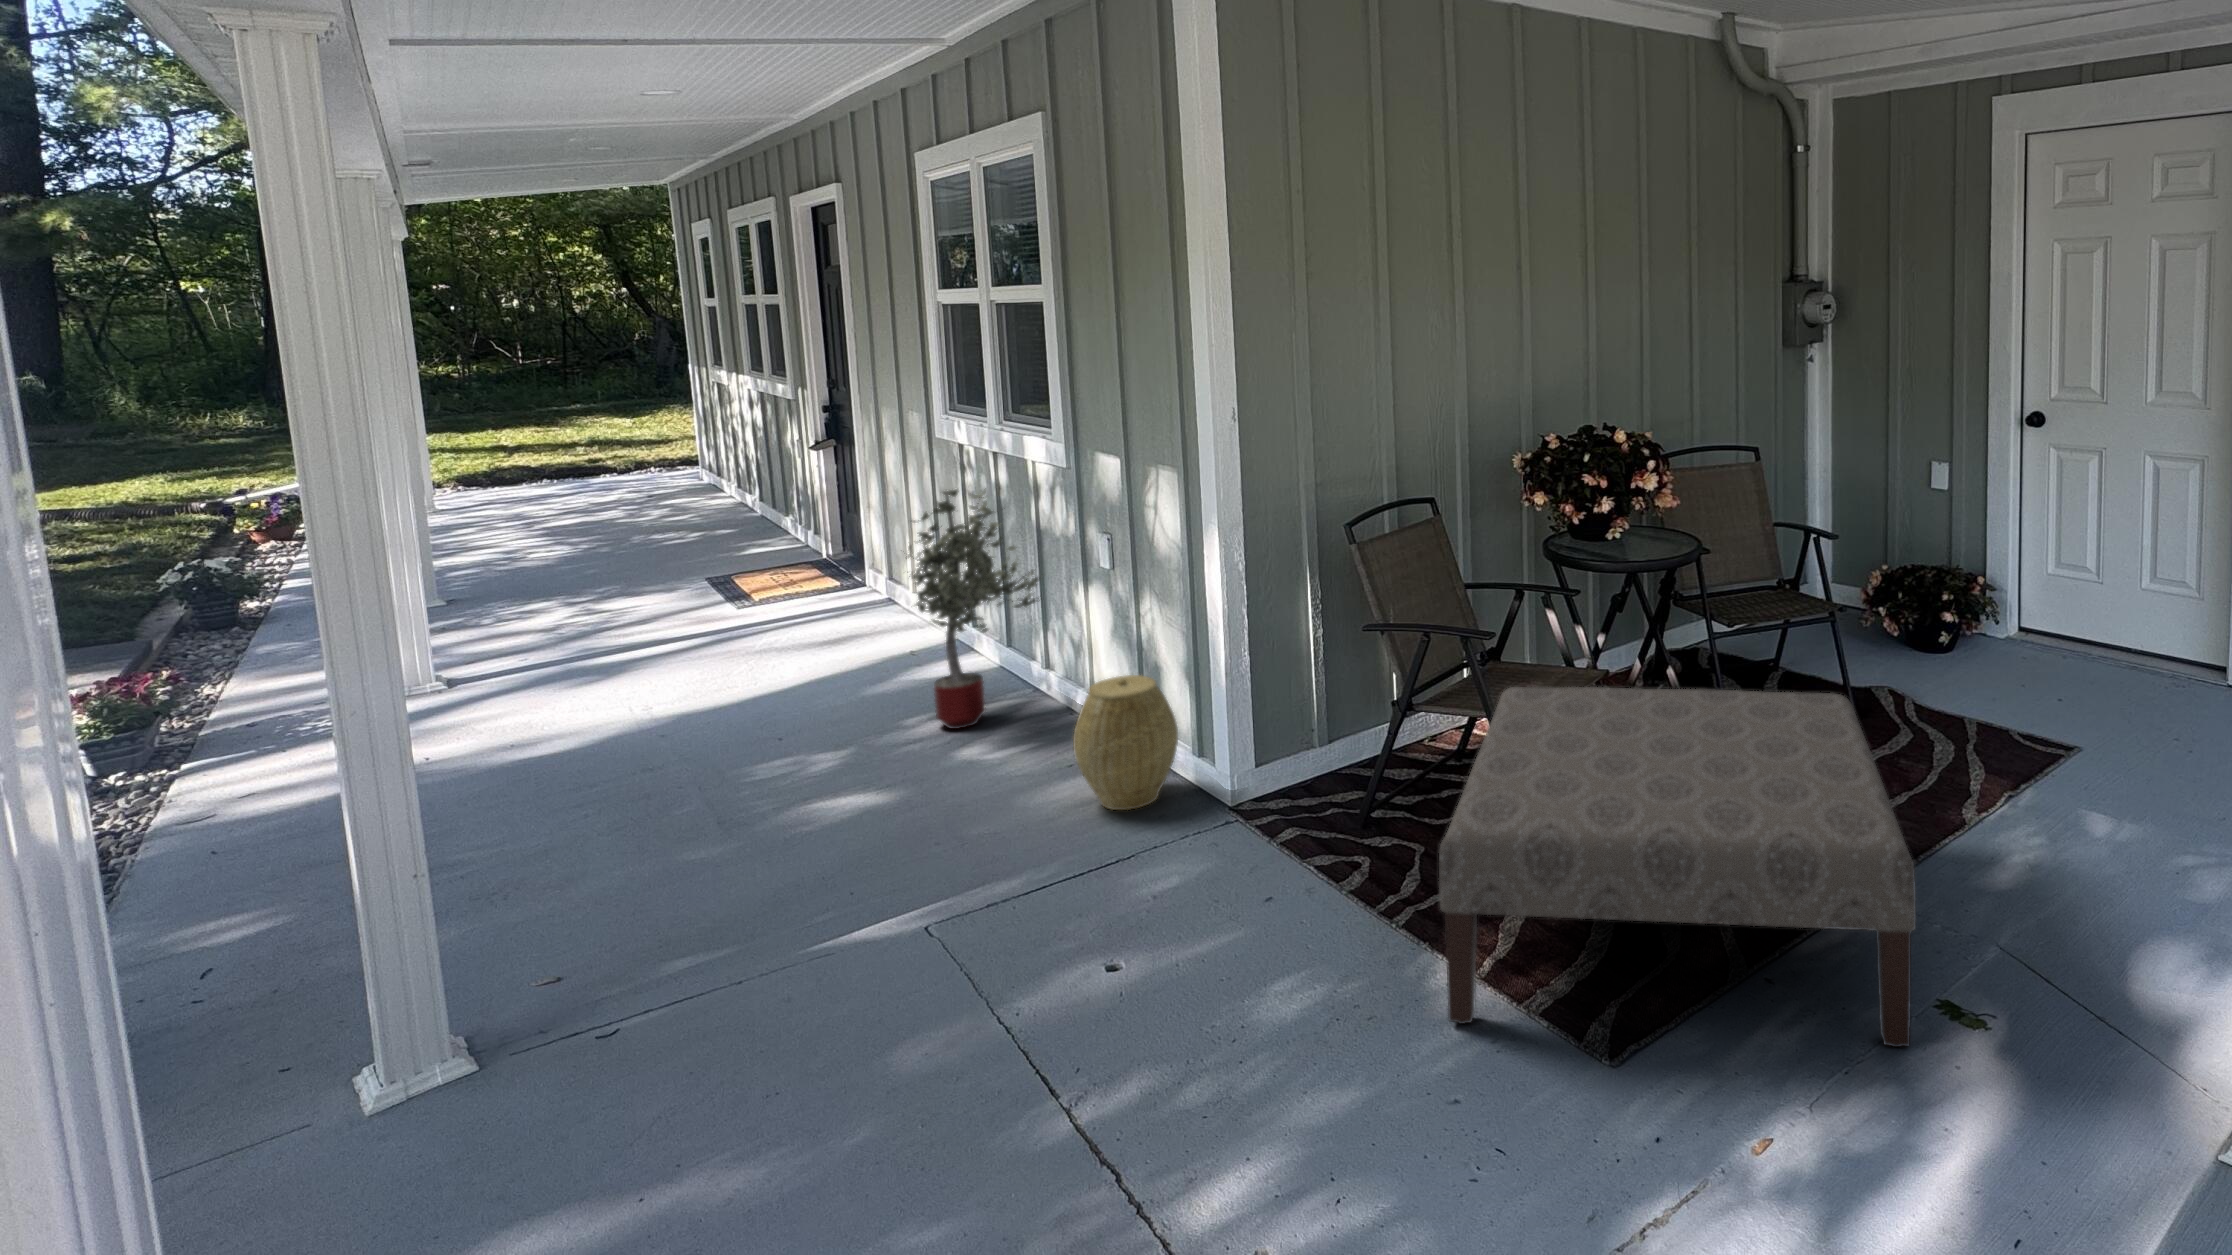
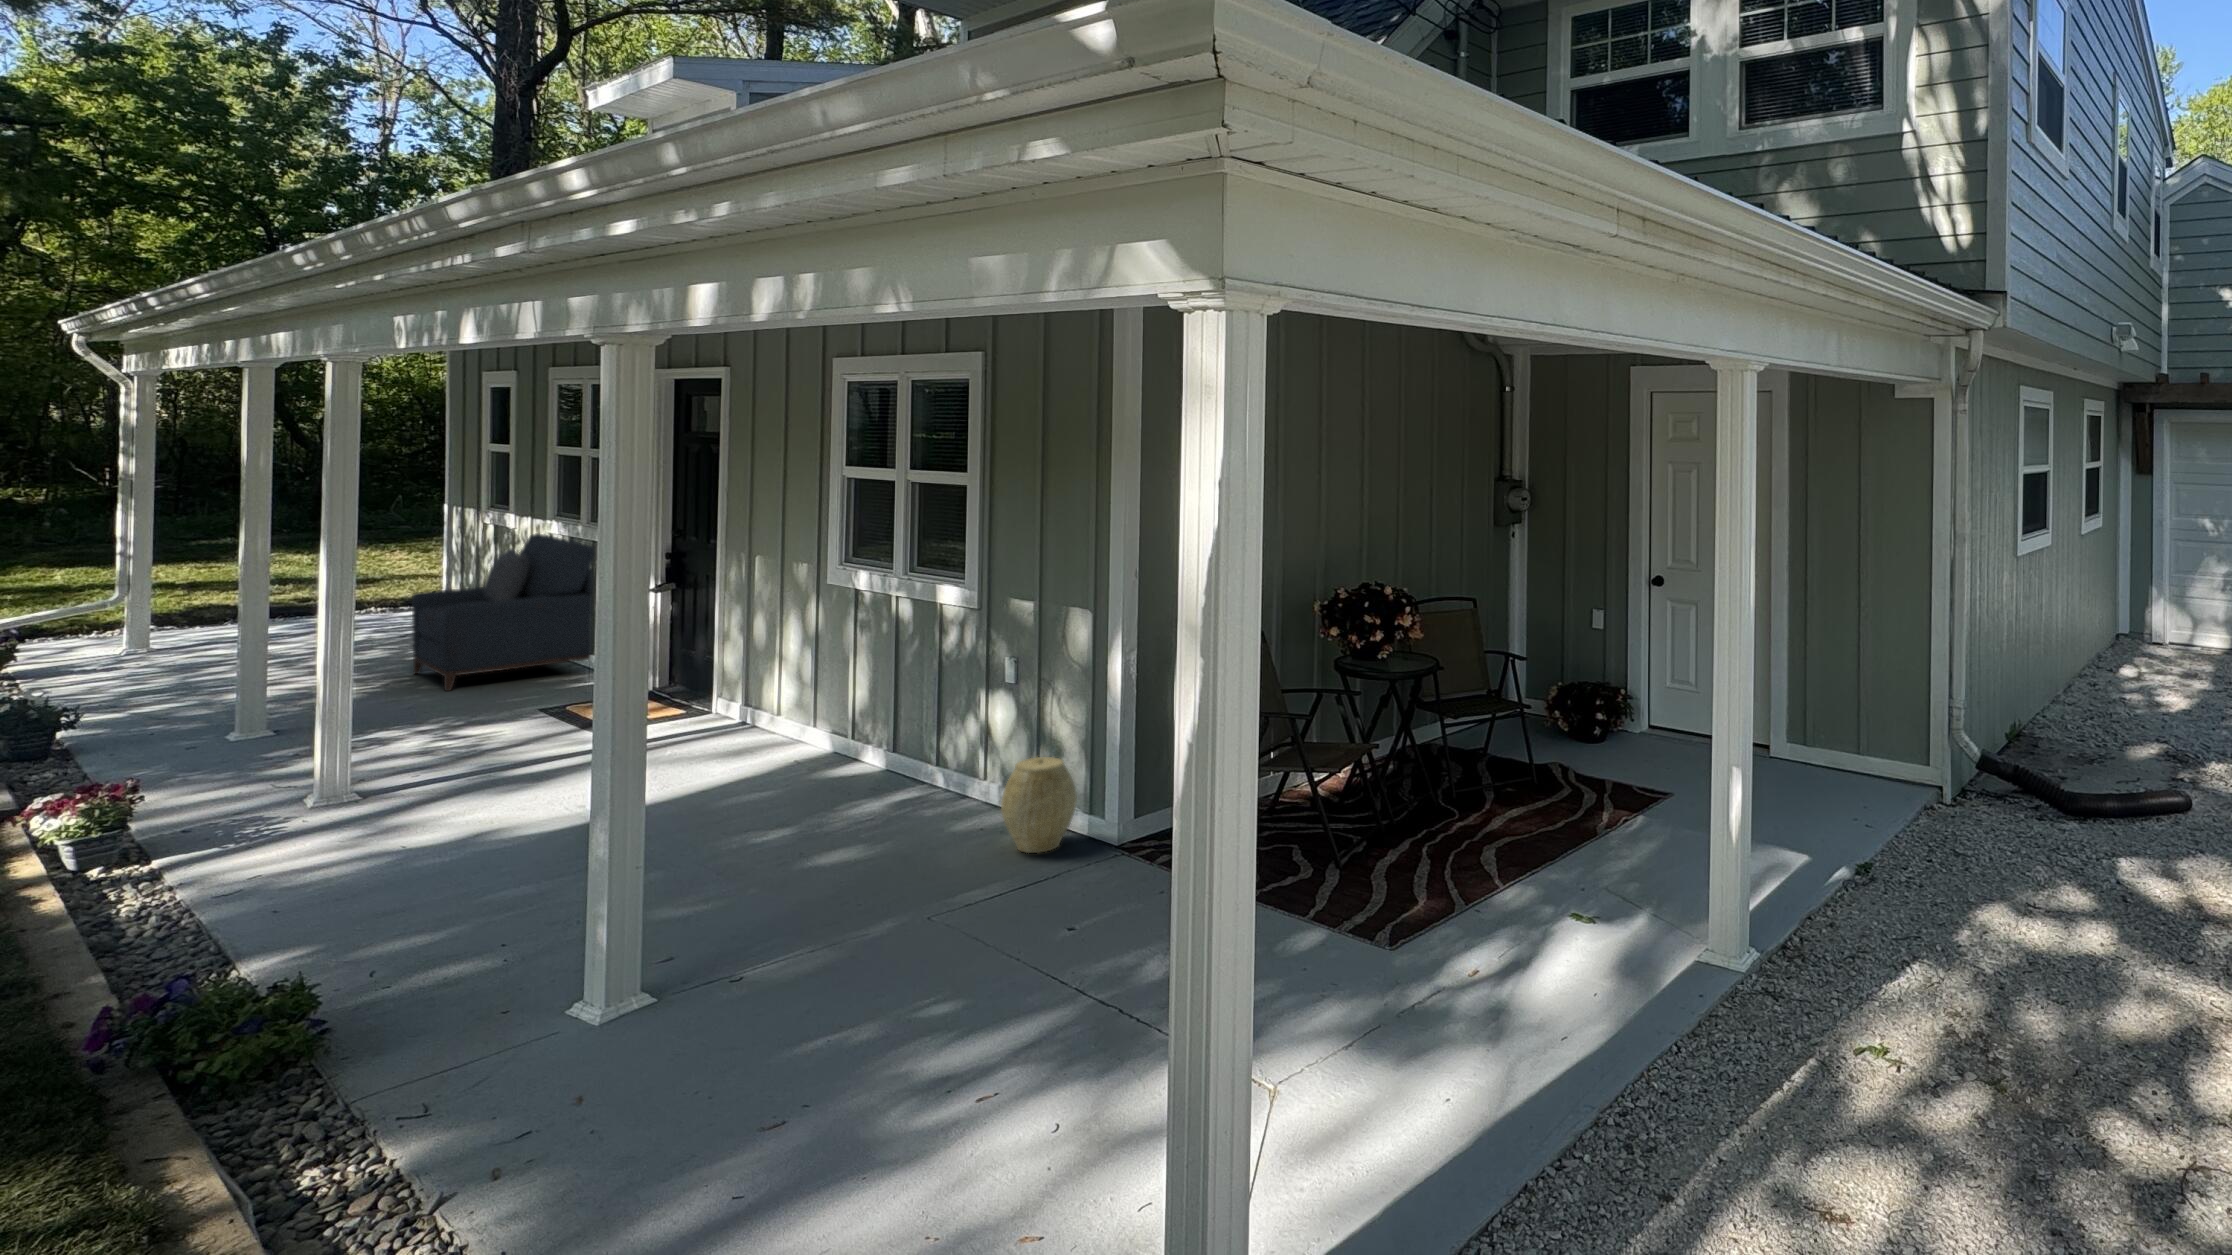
armchair: none [607,387,789,558] -> present [412,533,594,691]
potted tree: present [907,489,1042,729] -> none [841,623,951,810]
ottoman: present [1439,687,1916,1047] -> none [1300,752,1567,942]

